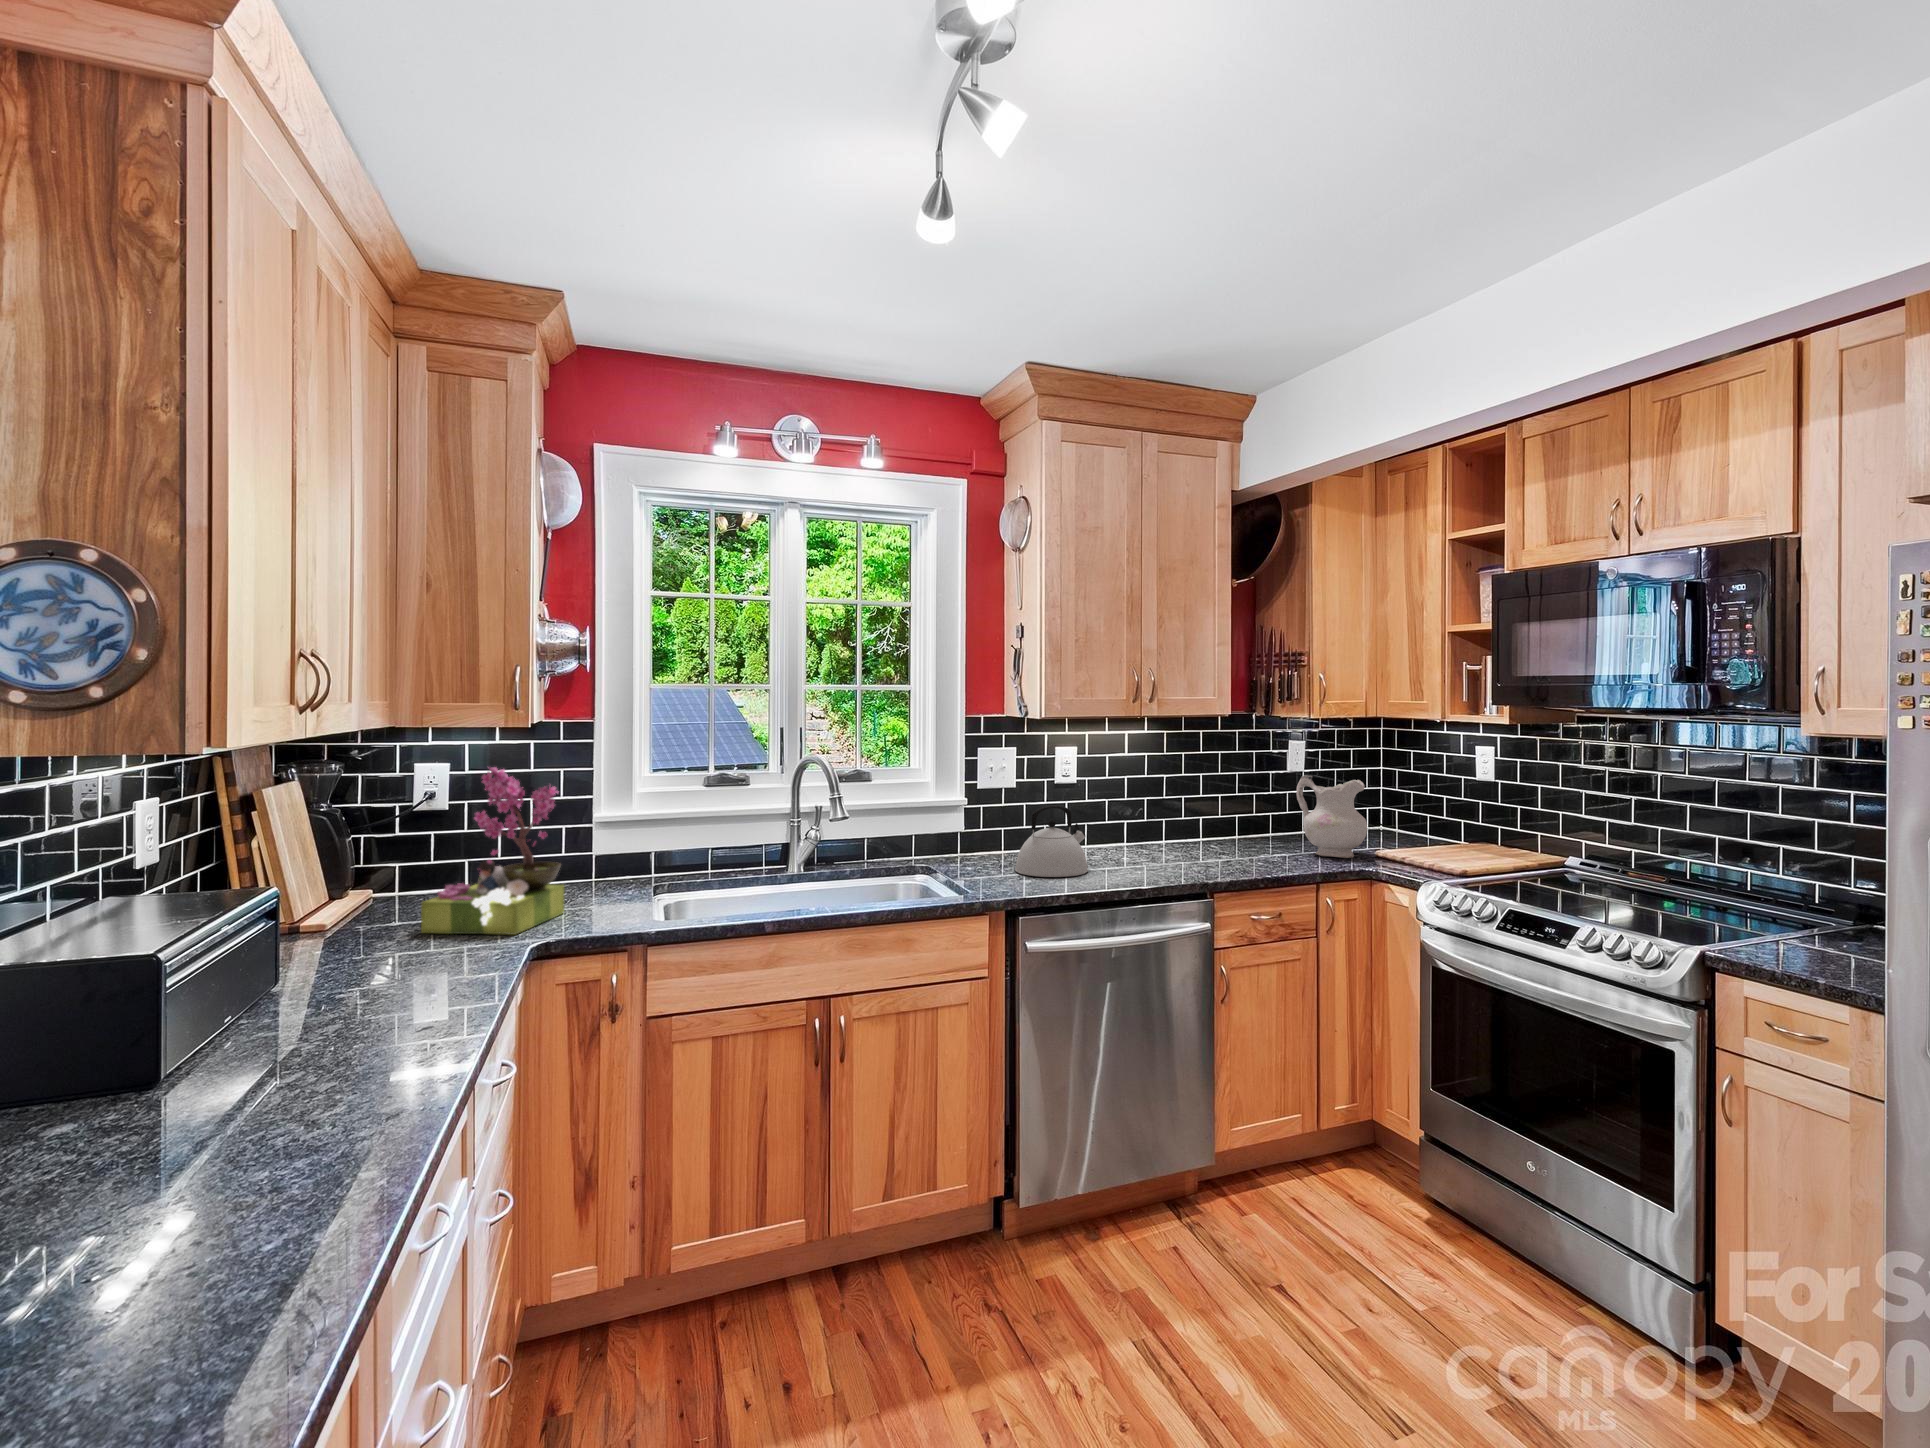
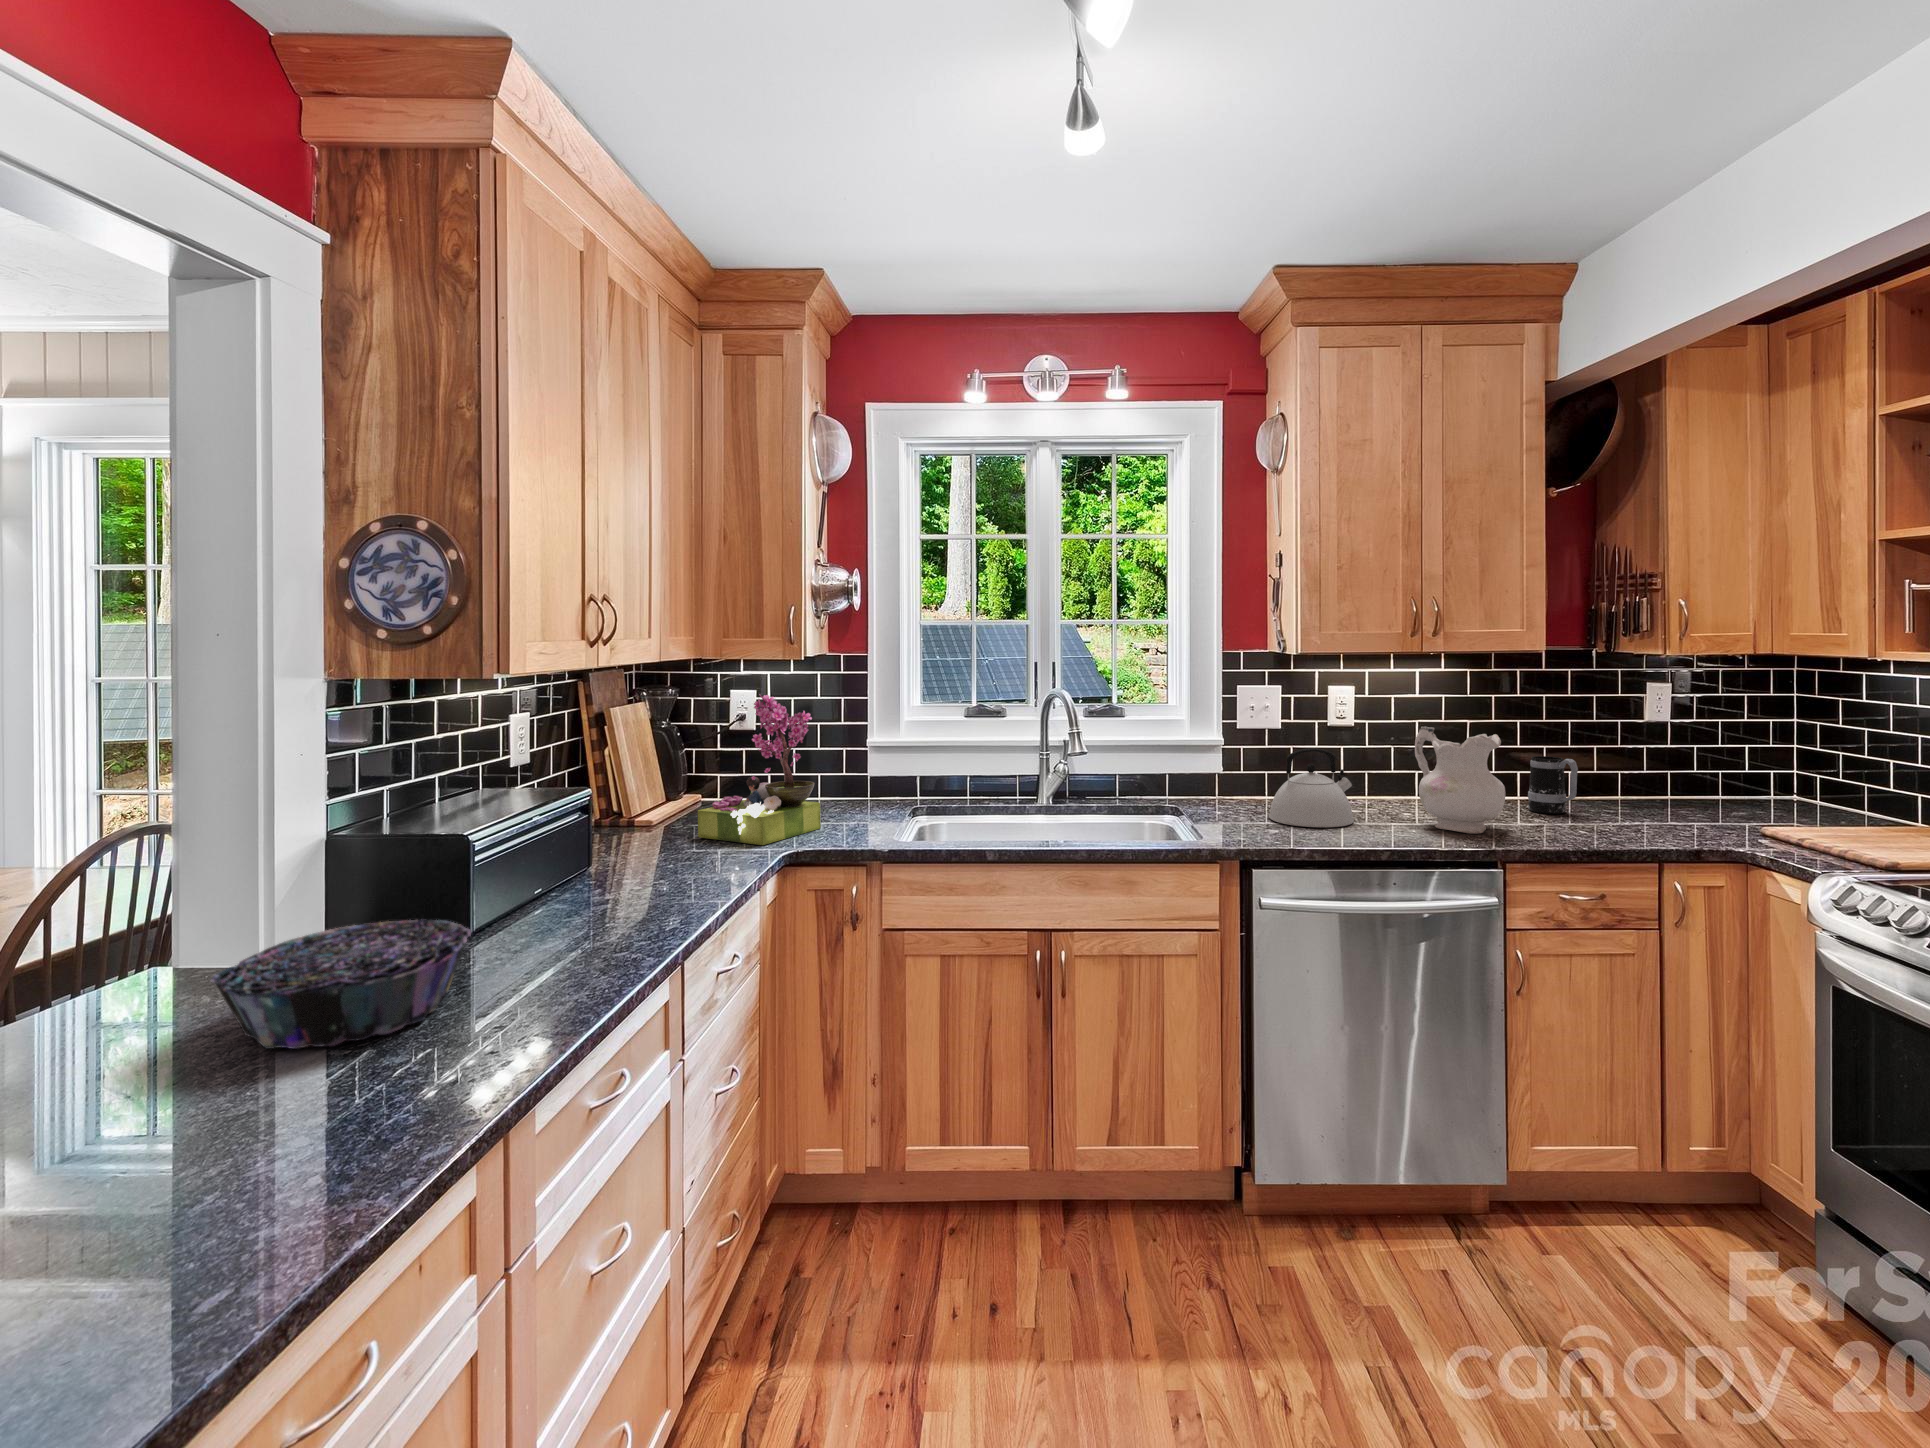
ceramic pitcher: present [1297,775,1367,858] -> present [1415,726,1505,833]
mug: none [1216,805,1253,853] -> present [1528,756,1578,814]
decorative bowl: none [105,1025,374,1164] -> present [211,920,471,1049]

